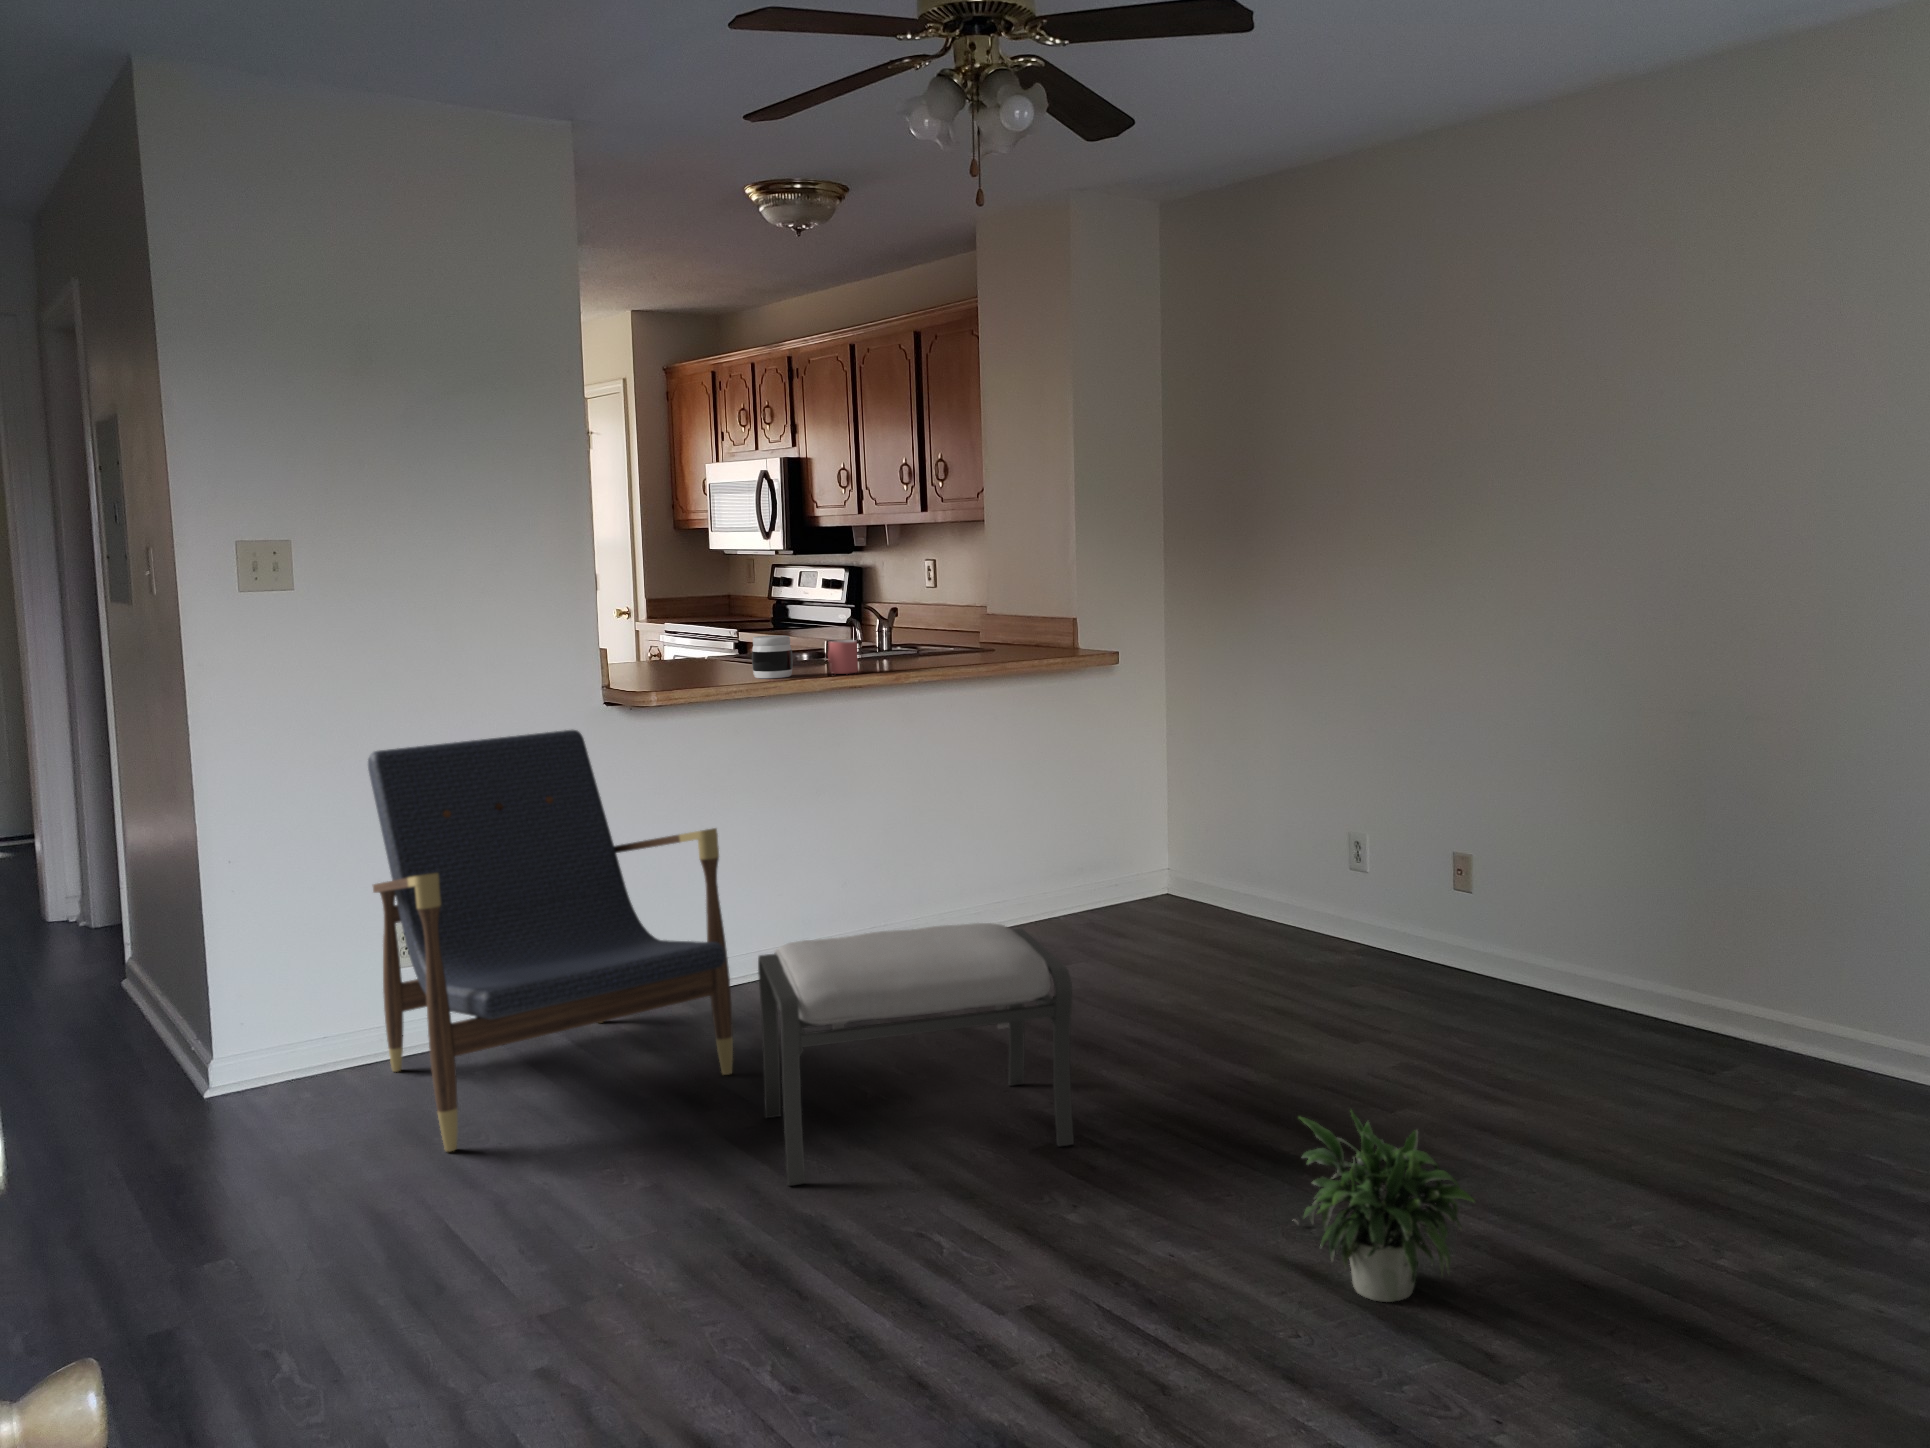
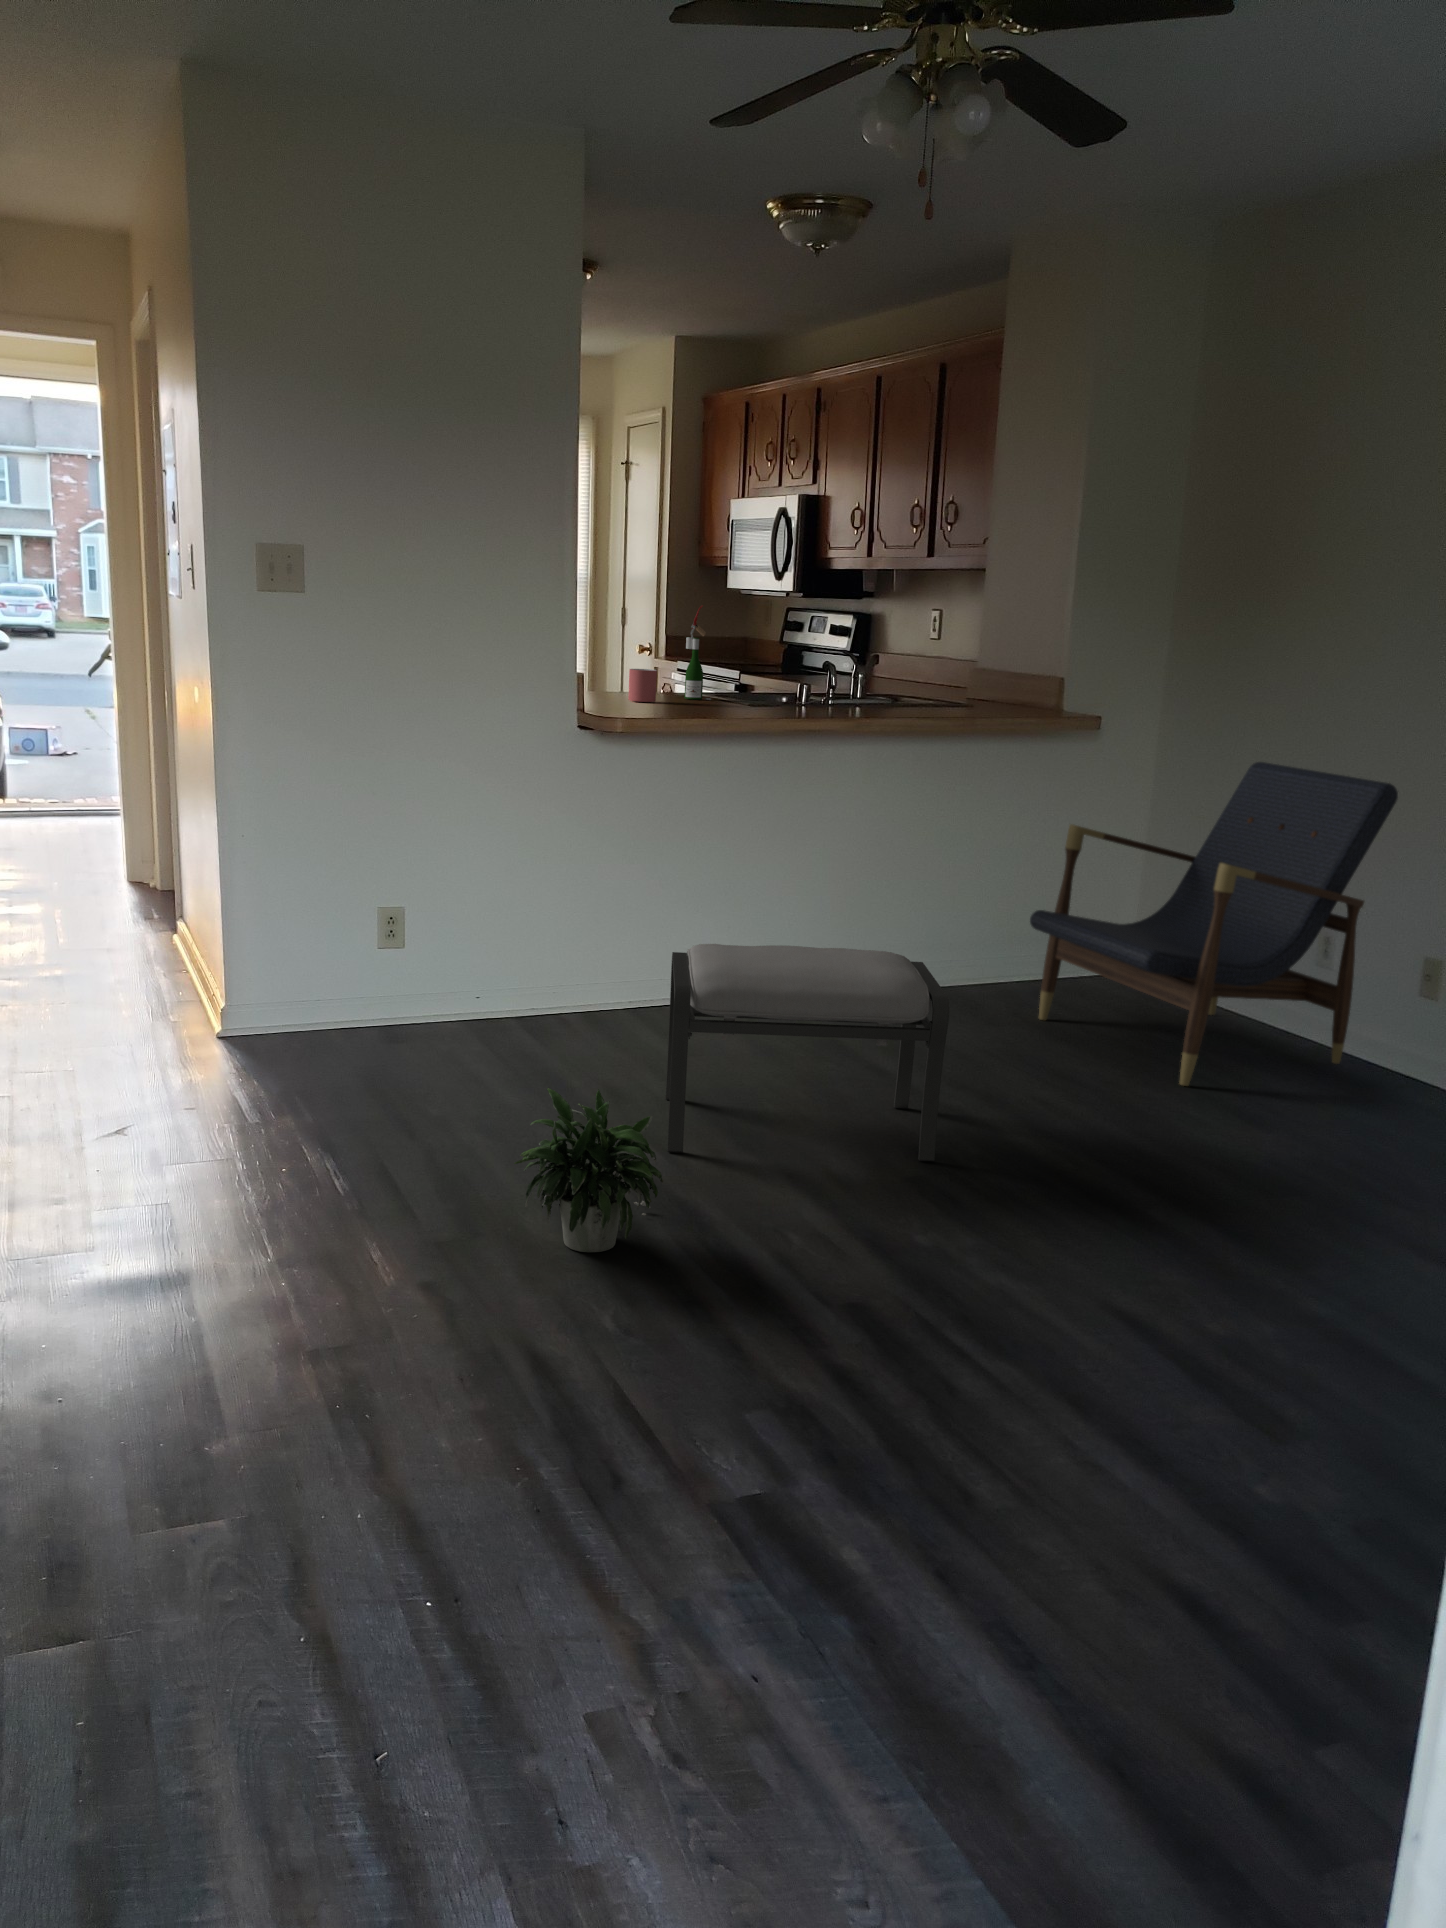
wine bottle: none [703,576,735,671] -> present [684,606,711,700]
jar: present [752,635,793,678] -> none [721,667,760,709]
mug: present [828,640,858,674] -> present [628,669,657,702]
lounge chair: present [368,730,733,1152] -> present [1030,762,1398,1086]
potted plant: present [1293,1110,1475,1302] -> present [514,1088,663,1252]

